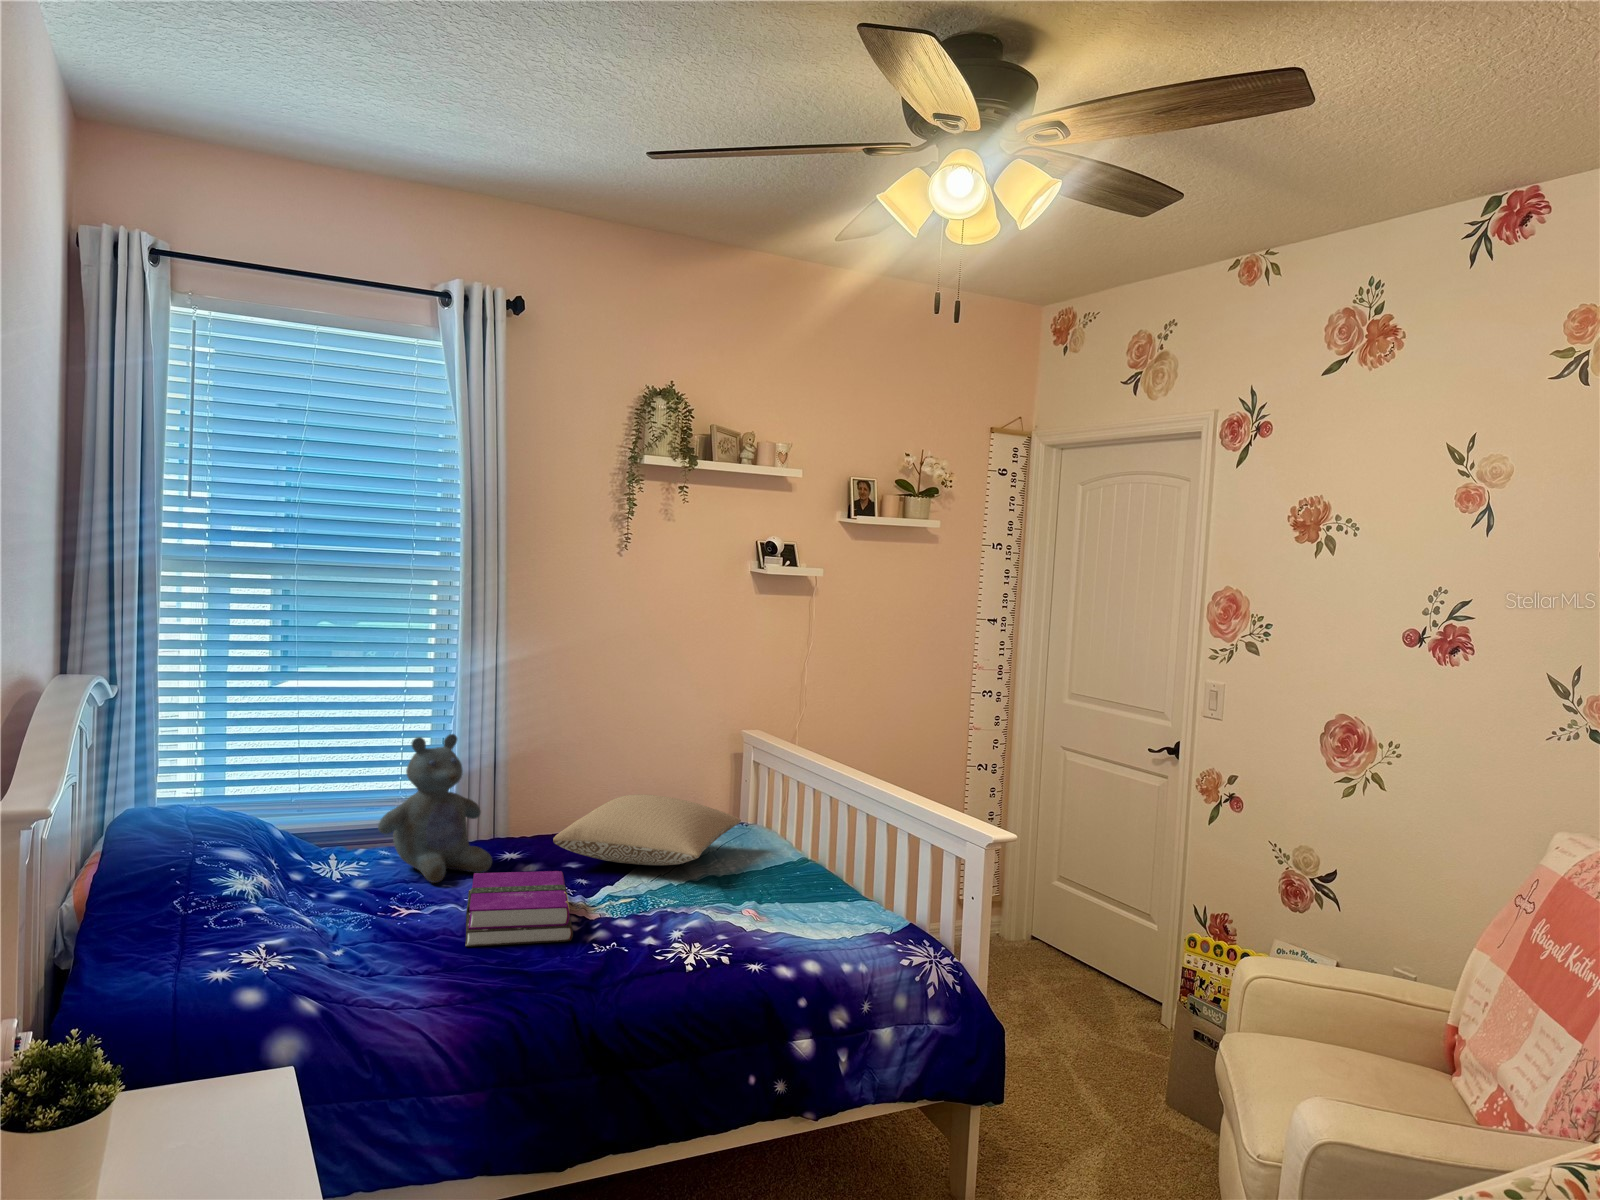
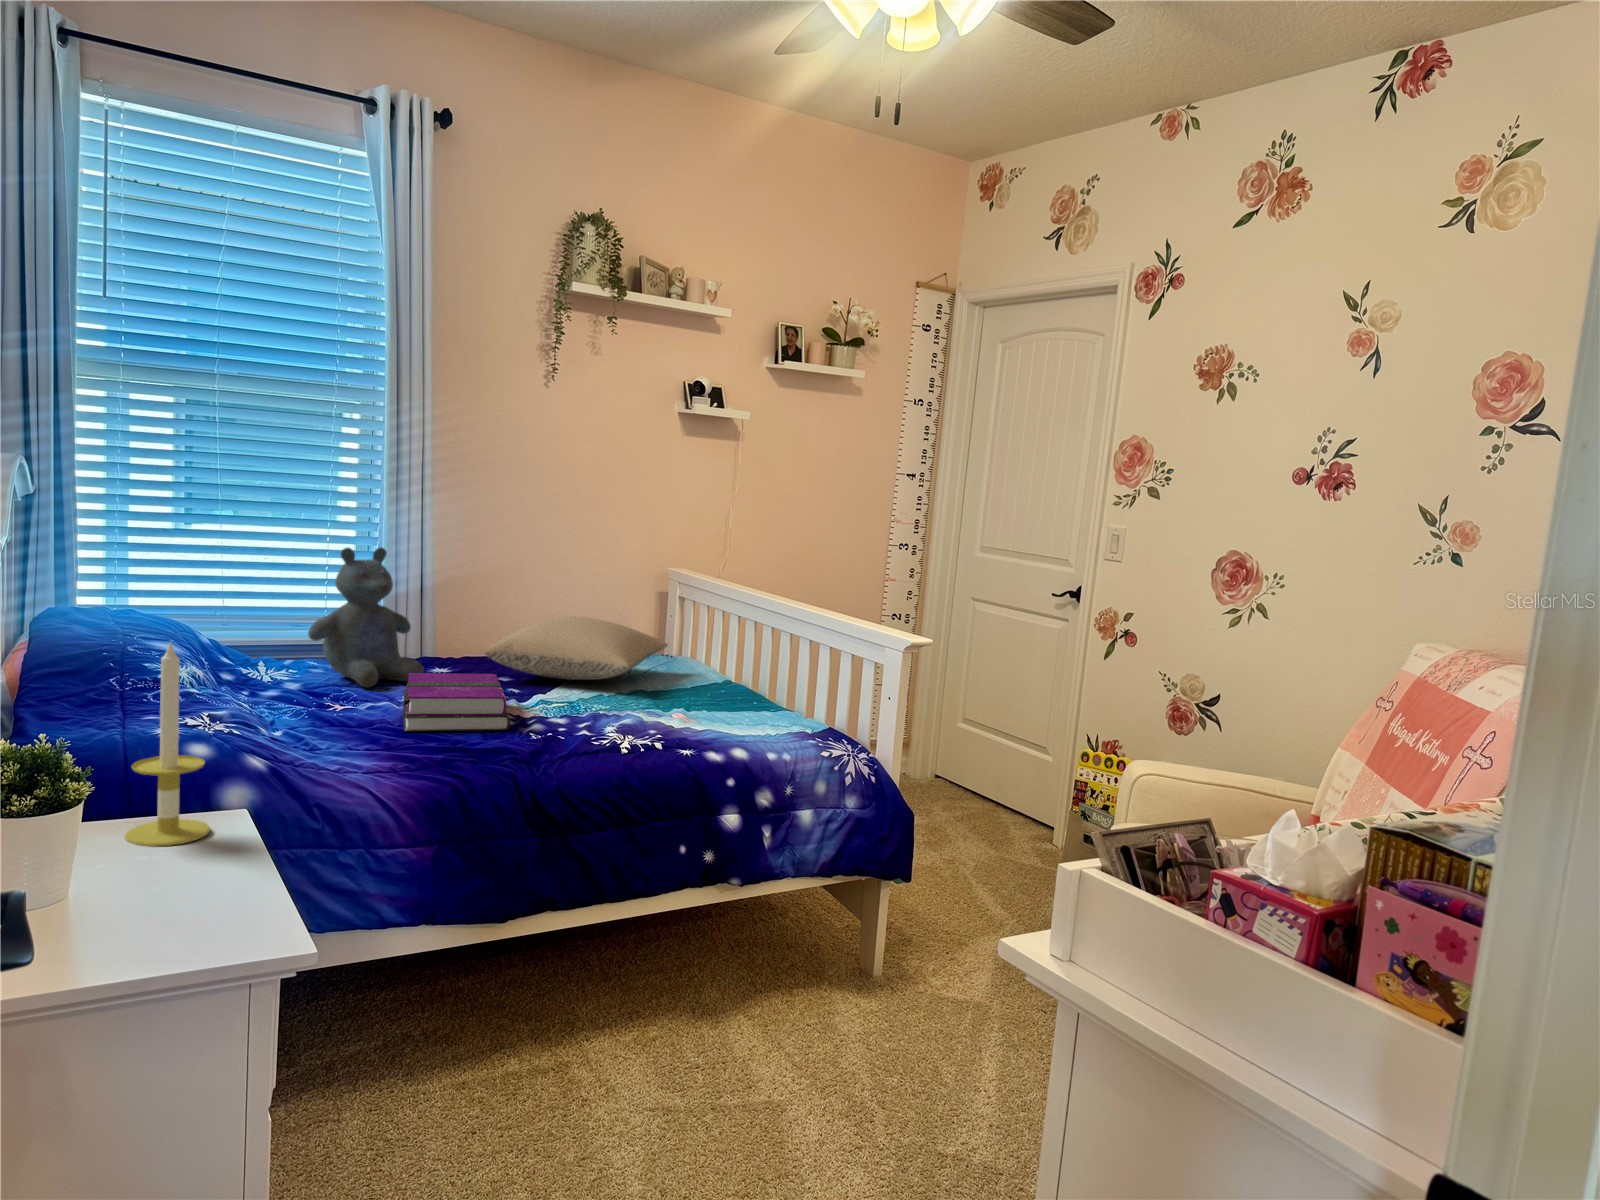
candle: none [157,924,246,1150] -> present [125,643,210,847]

